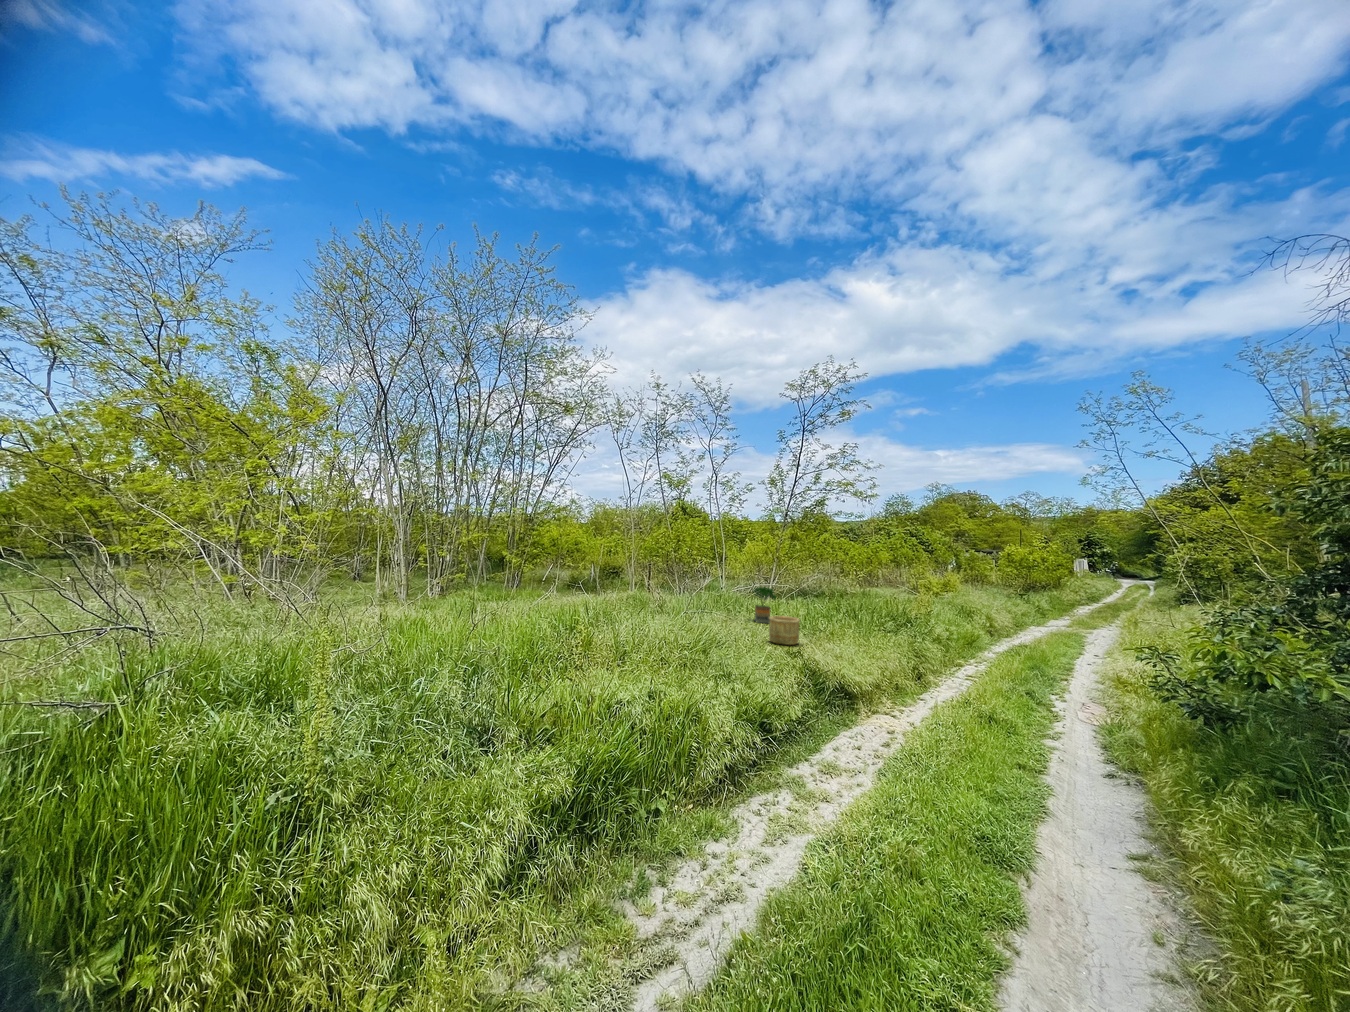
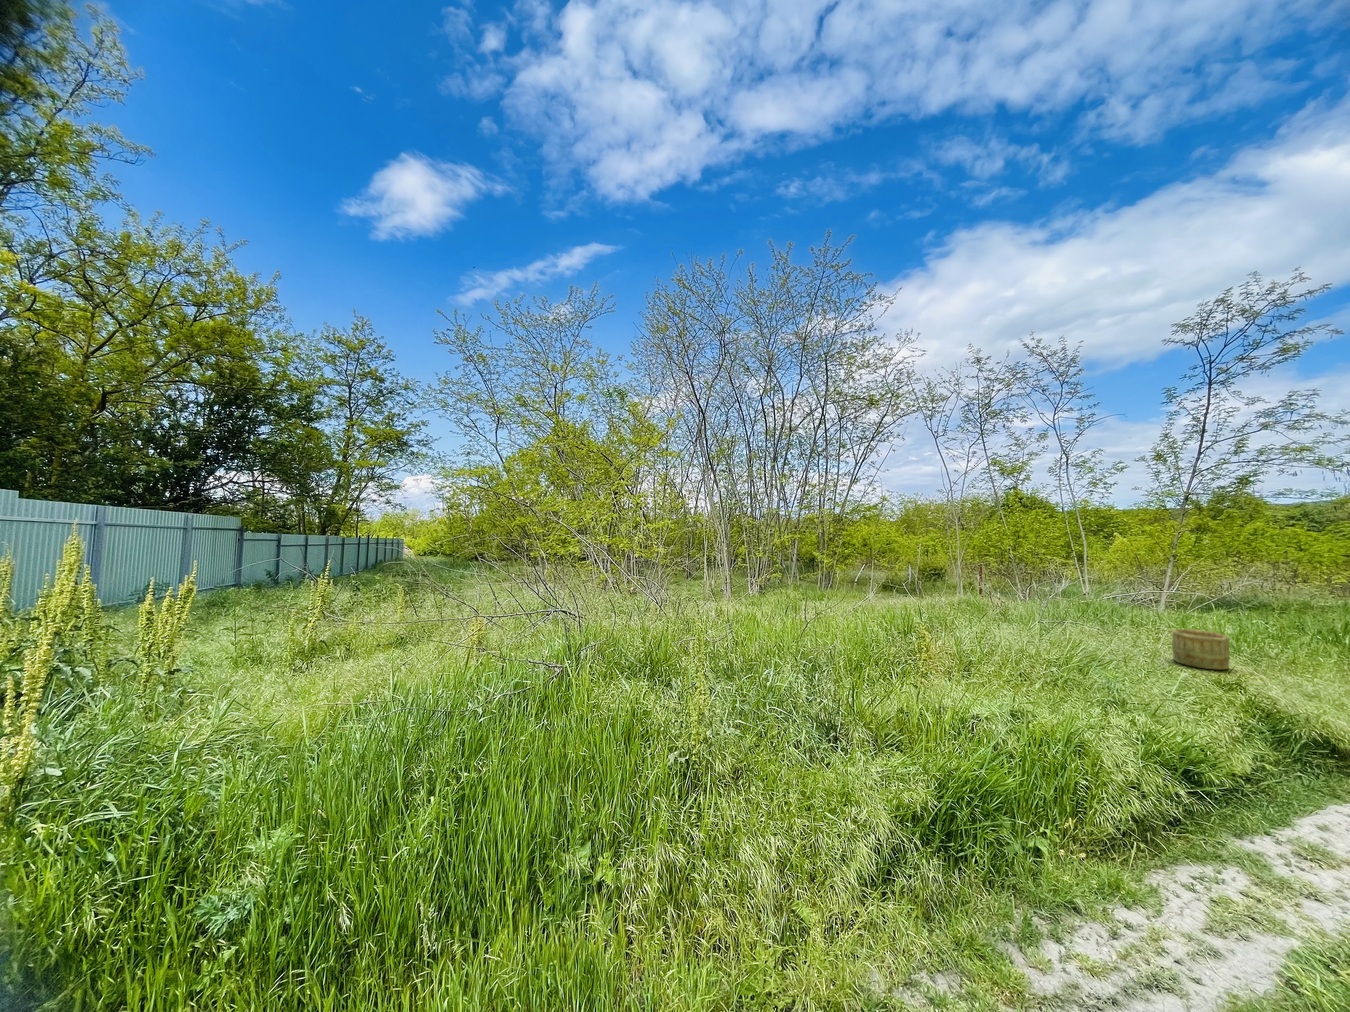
potted tree: present [754,587,776,623] -> none [1133,588,1179,636]

